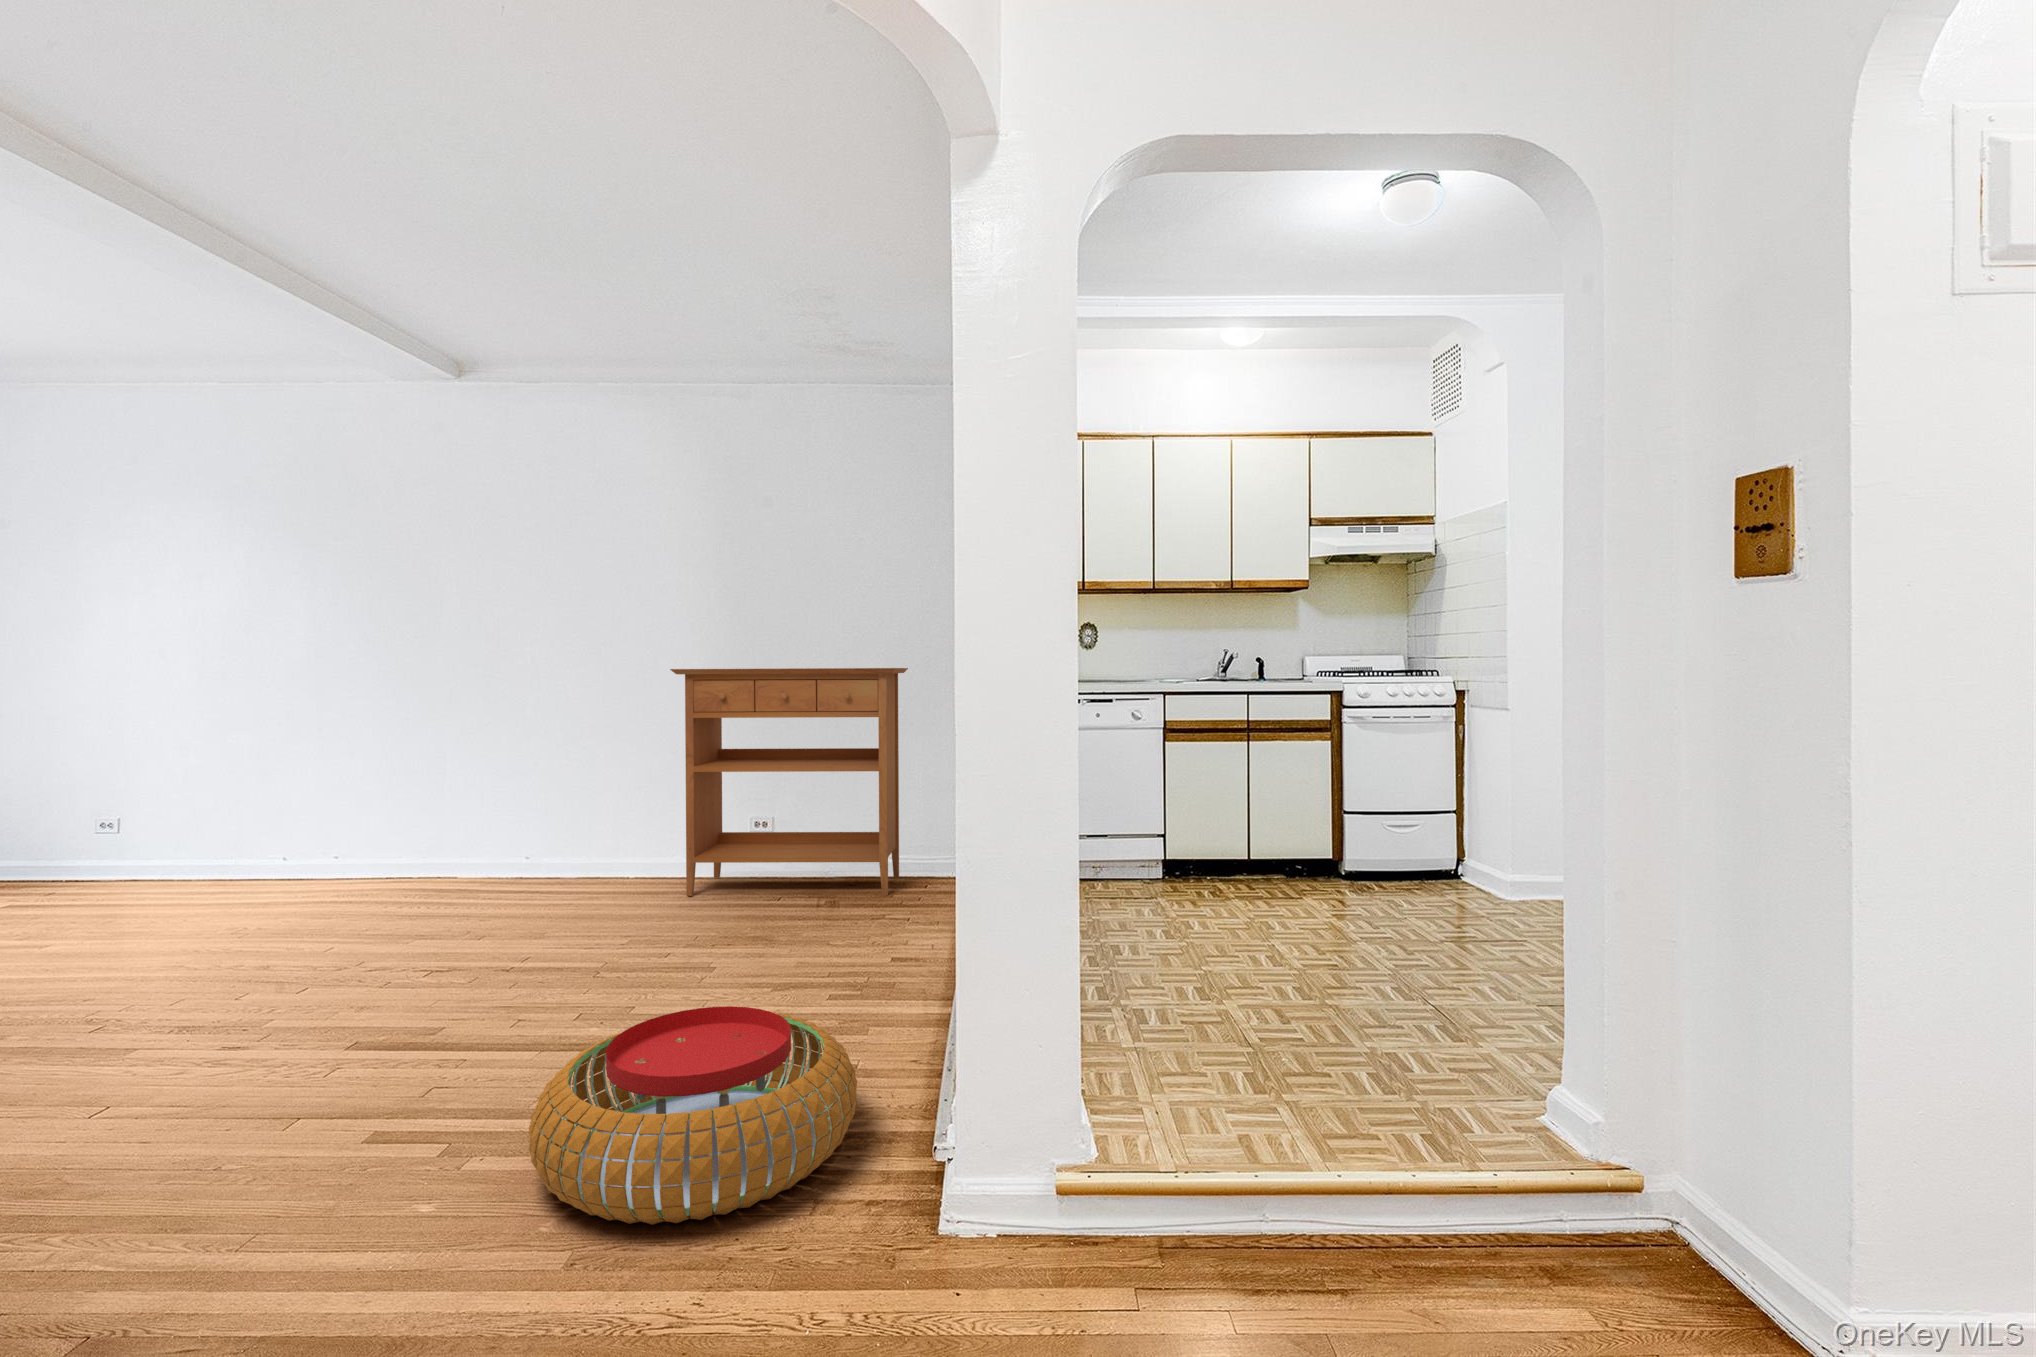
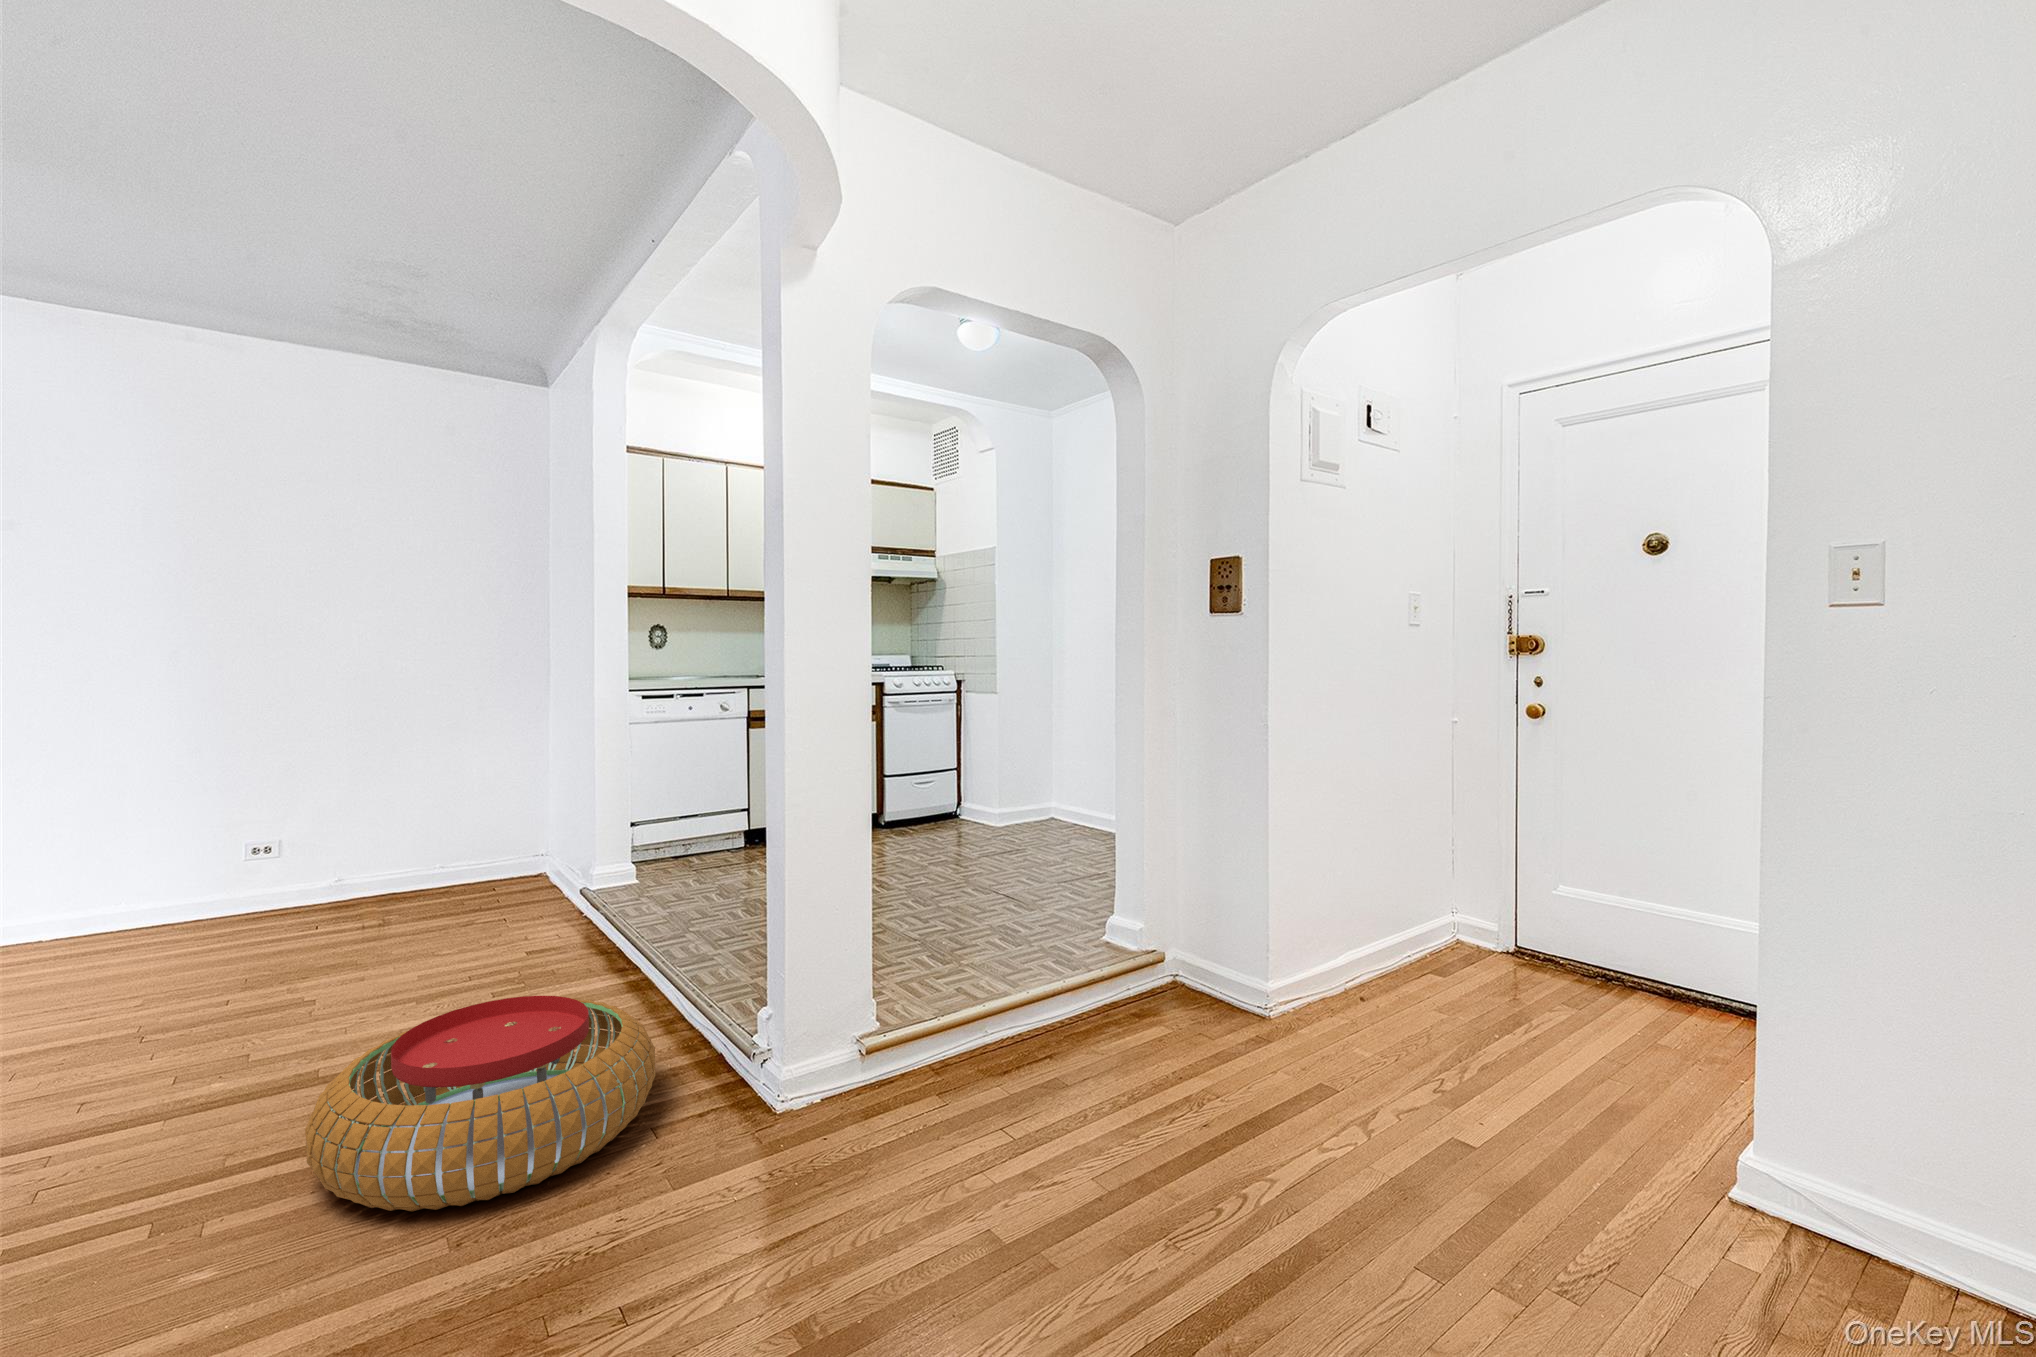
console table: present [670,668,908,896] -> none [143,667,474,947]

